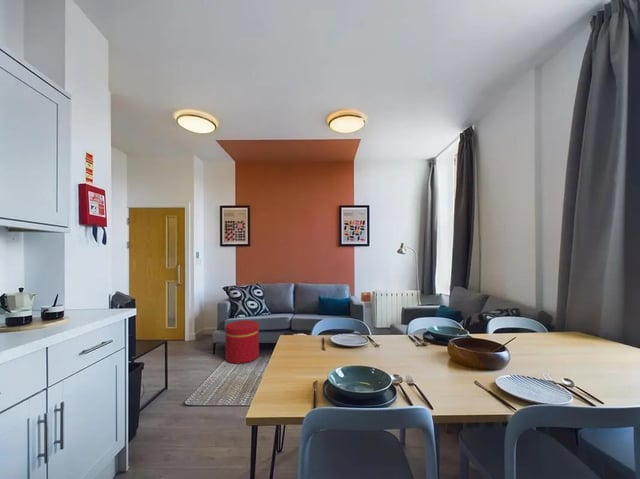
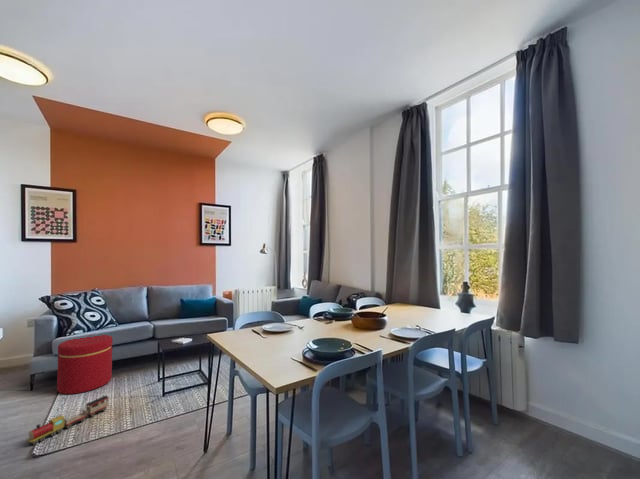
toy train: none [189,372,240,396] -> present [27,396,108,445]

